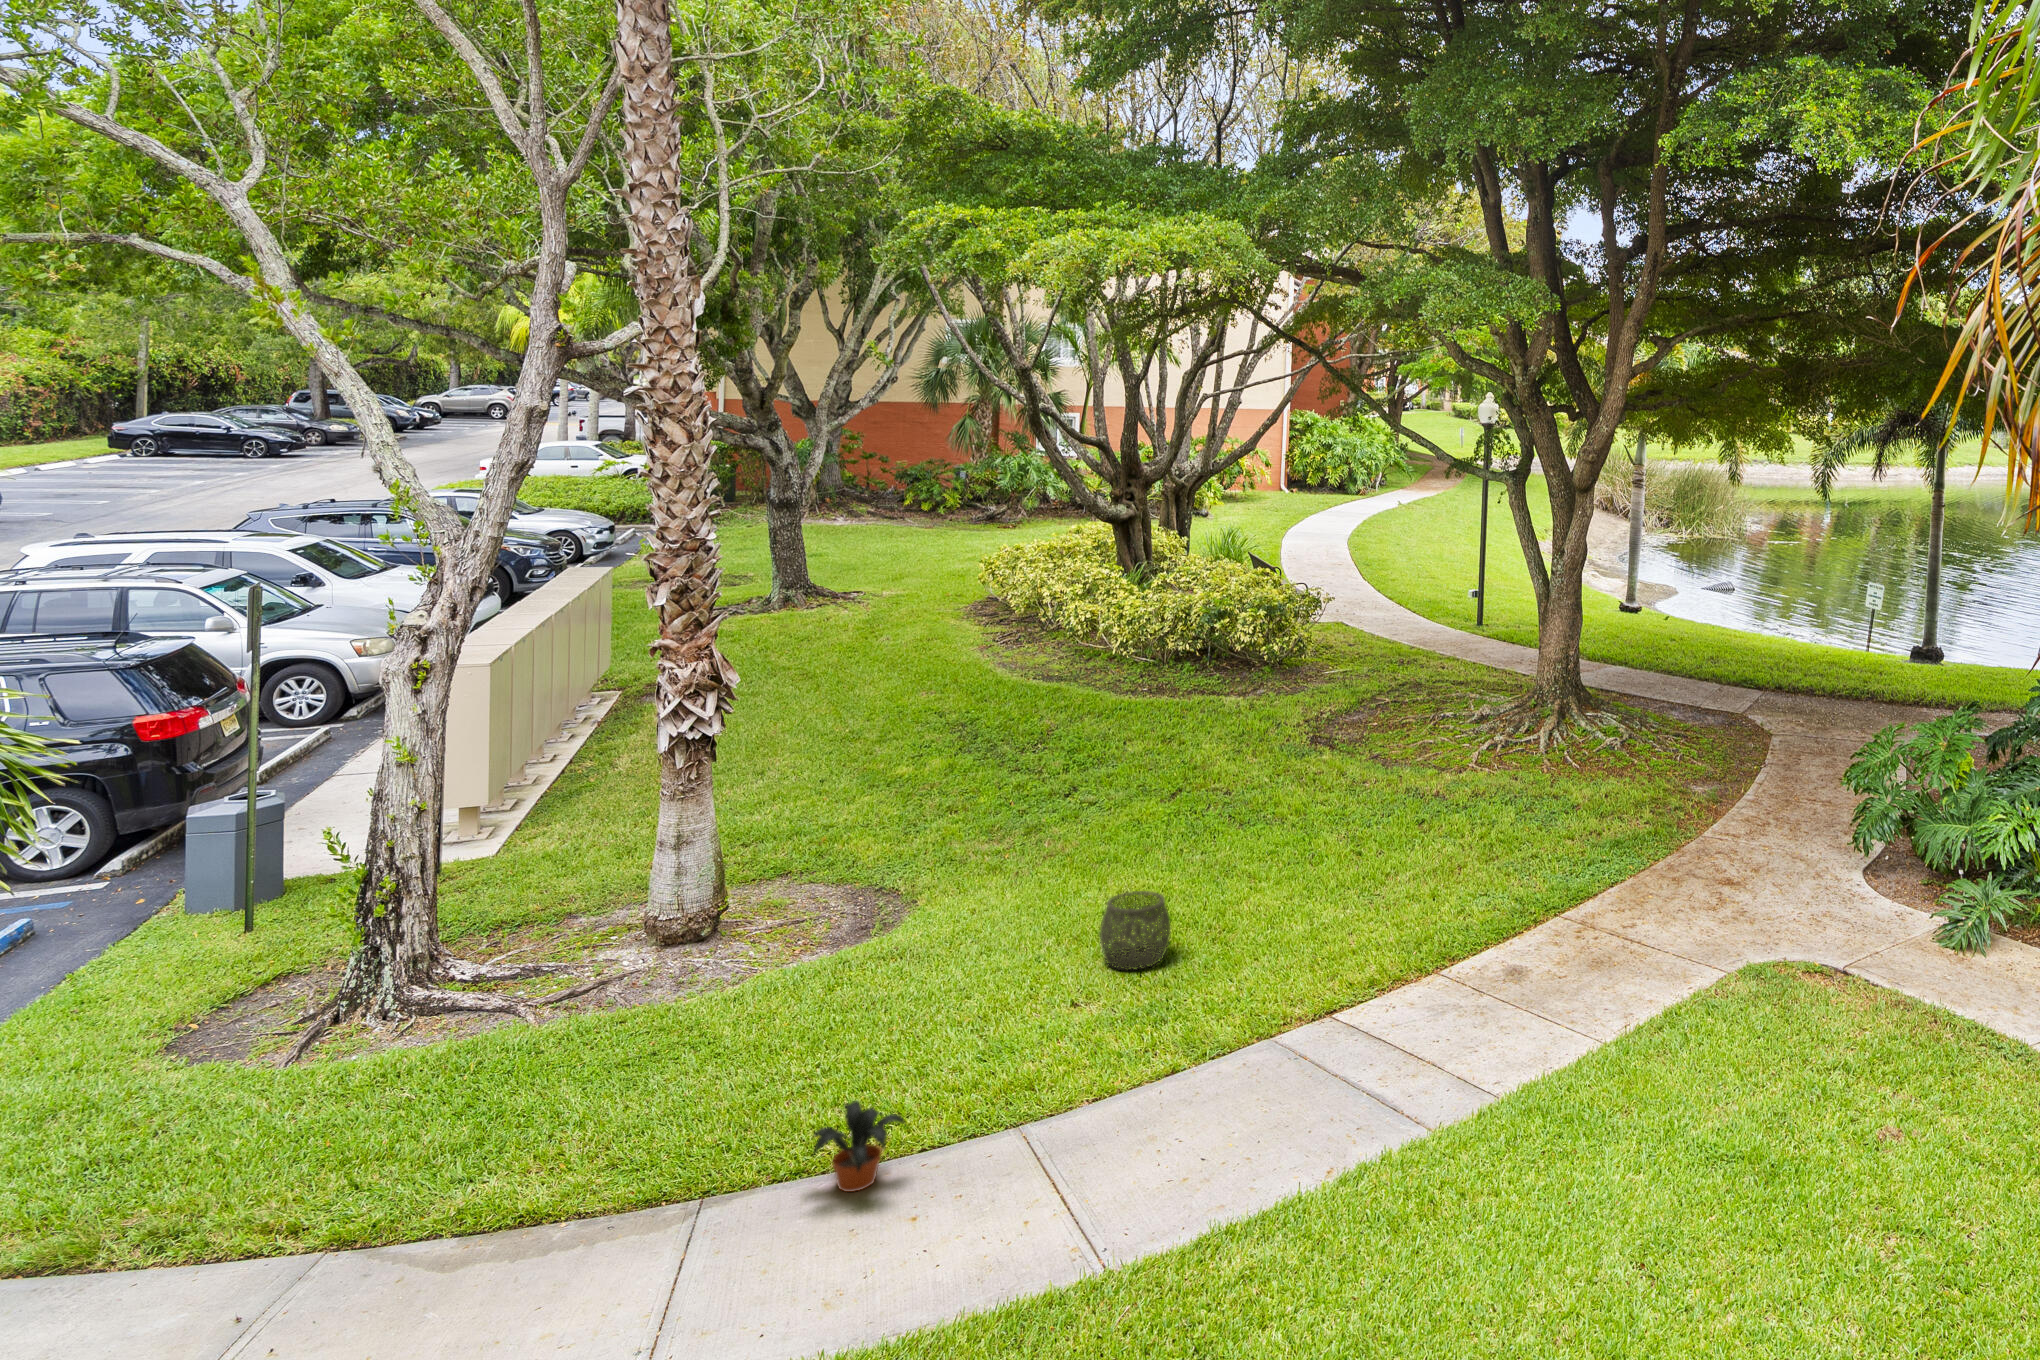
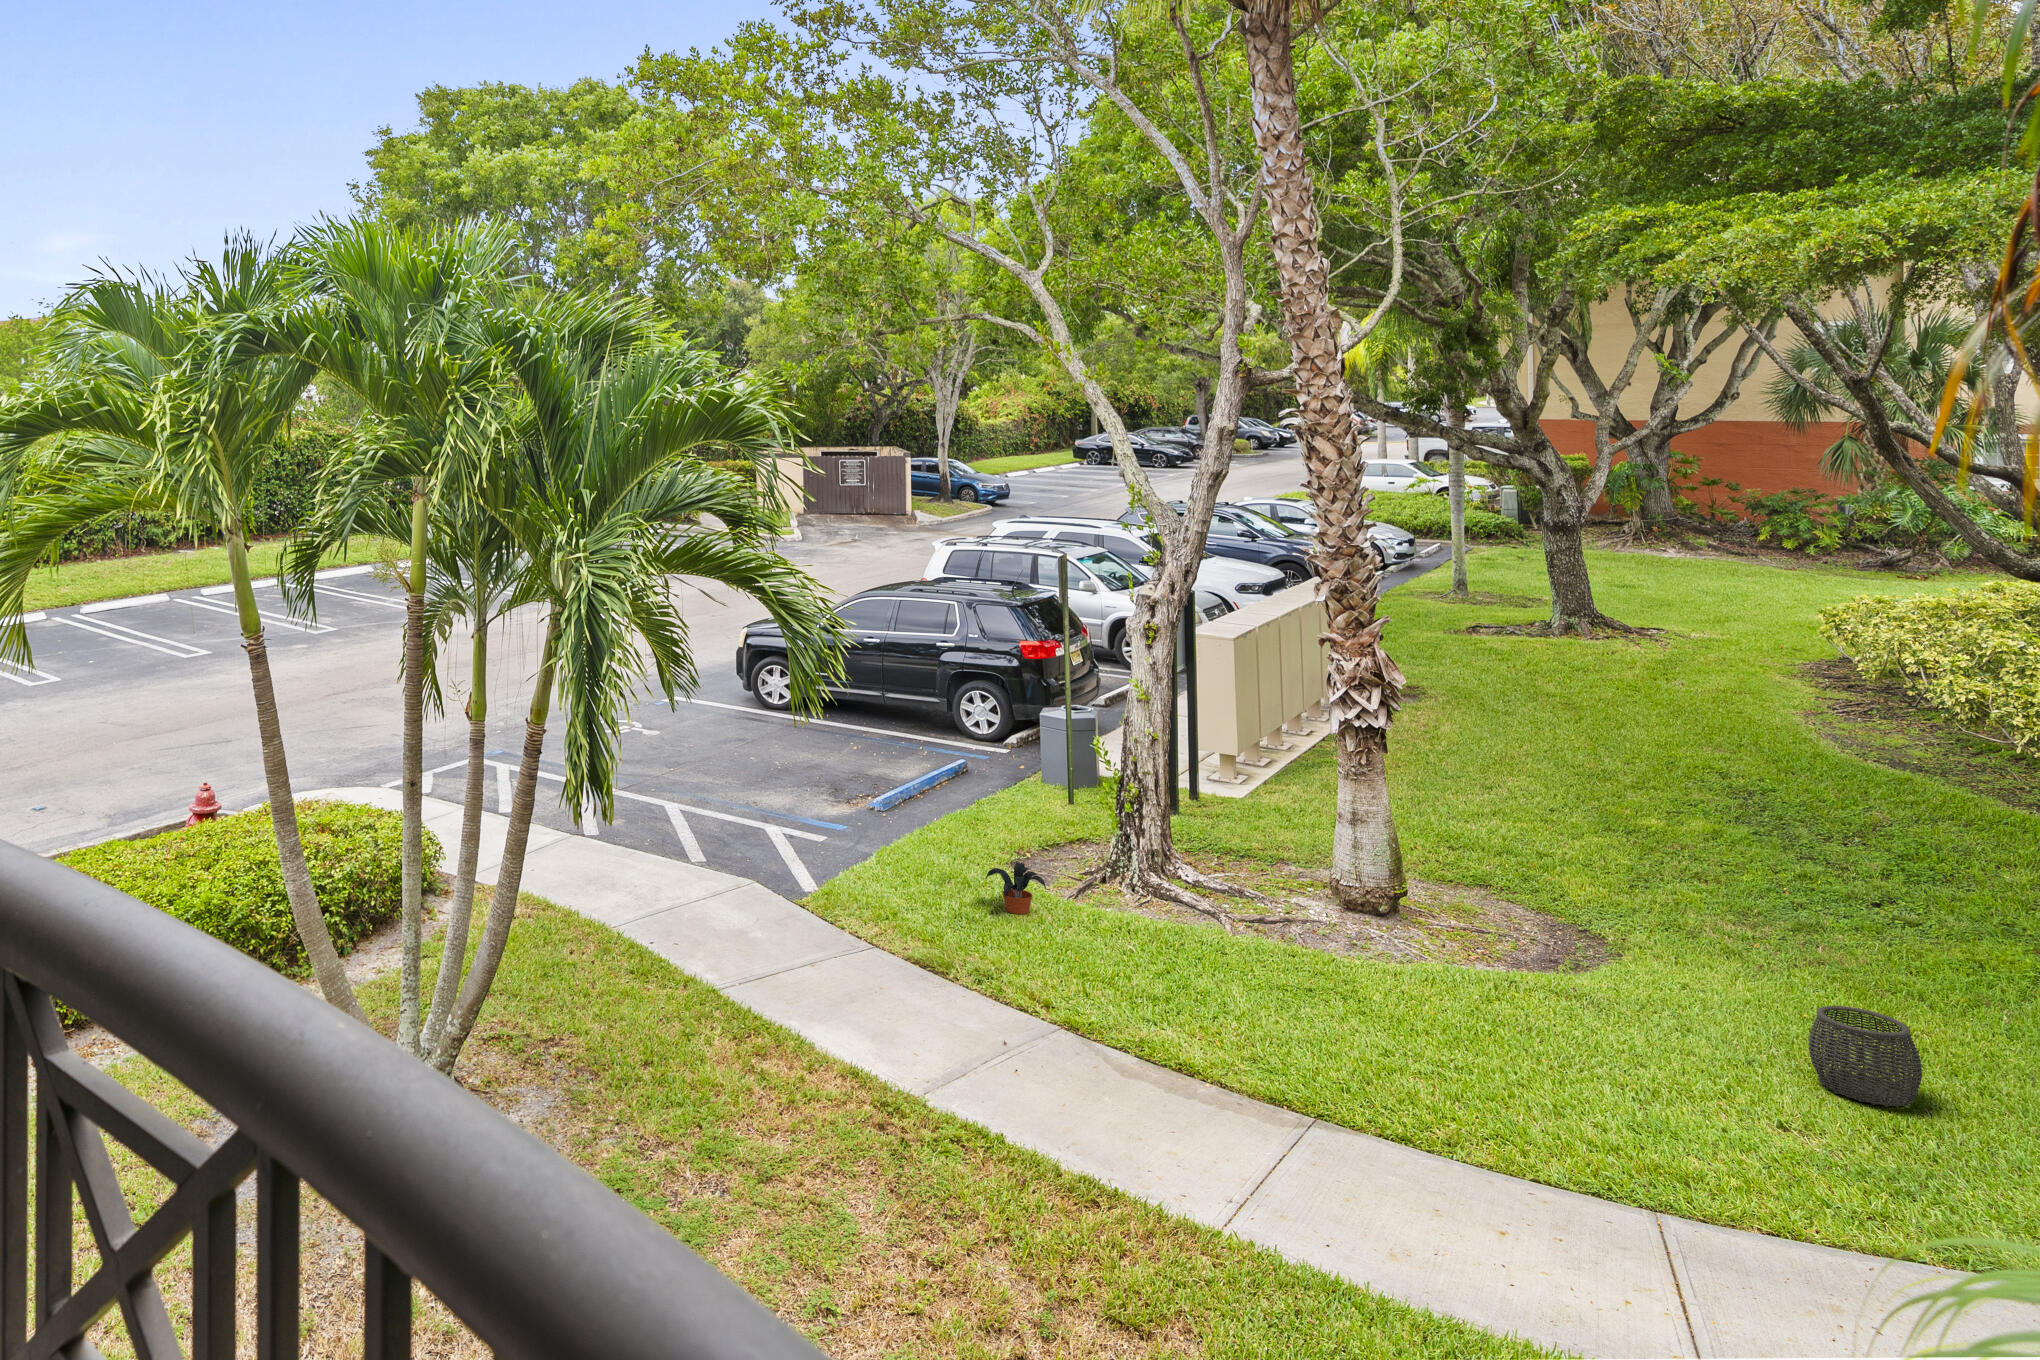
potted plant: present [813,1101,905,1192] -> present [986,862,1046,914]

